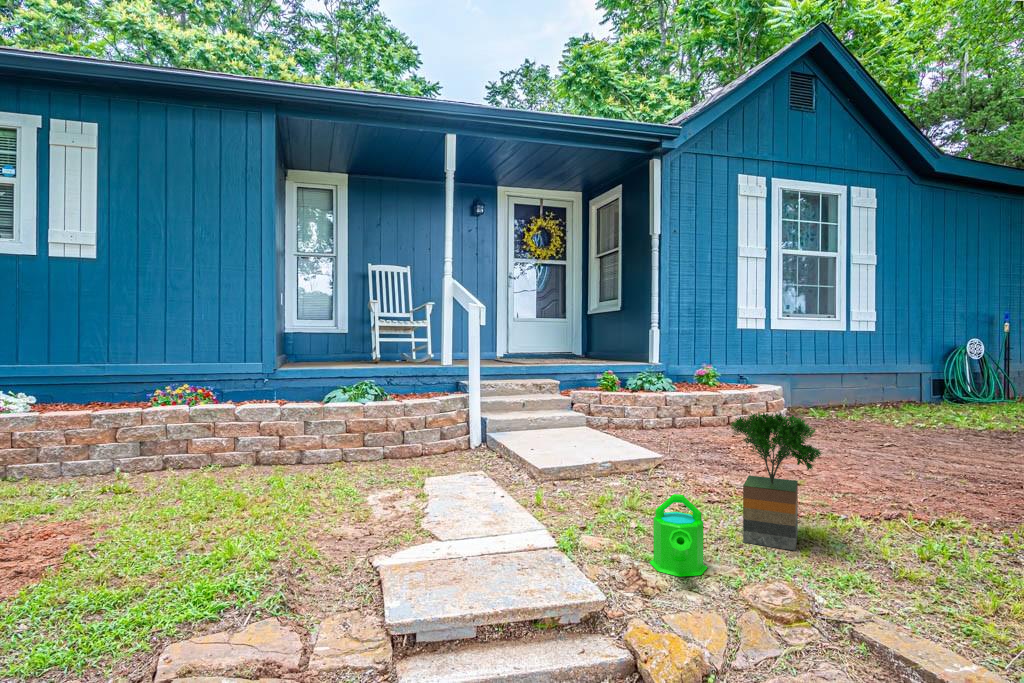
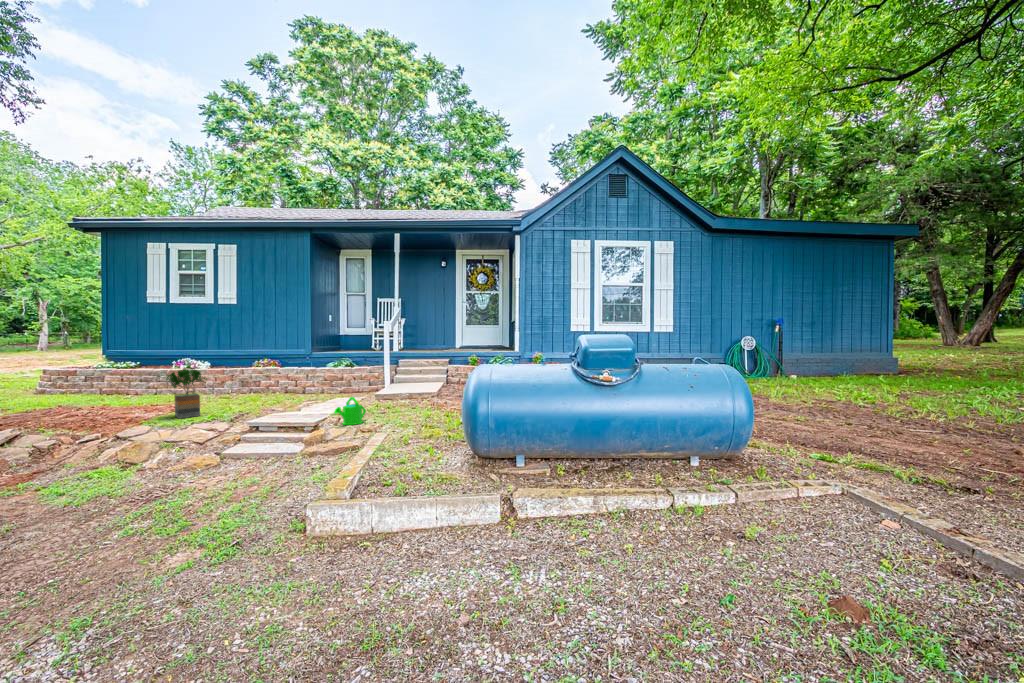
potted tree: present [731,412,821,551] -> present [166,369,207,418]

